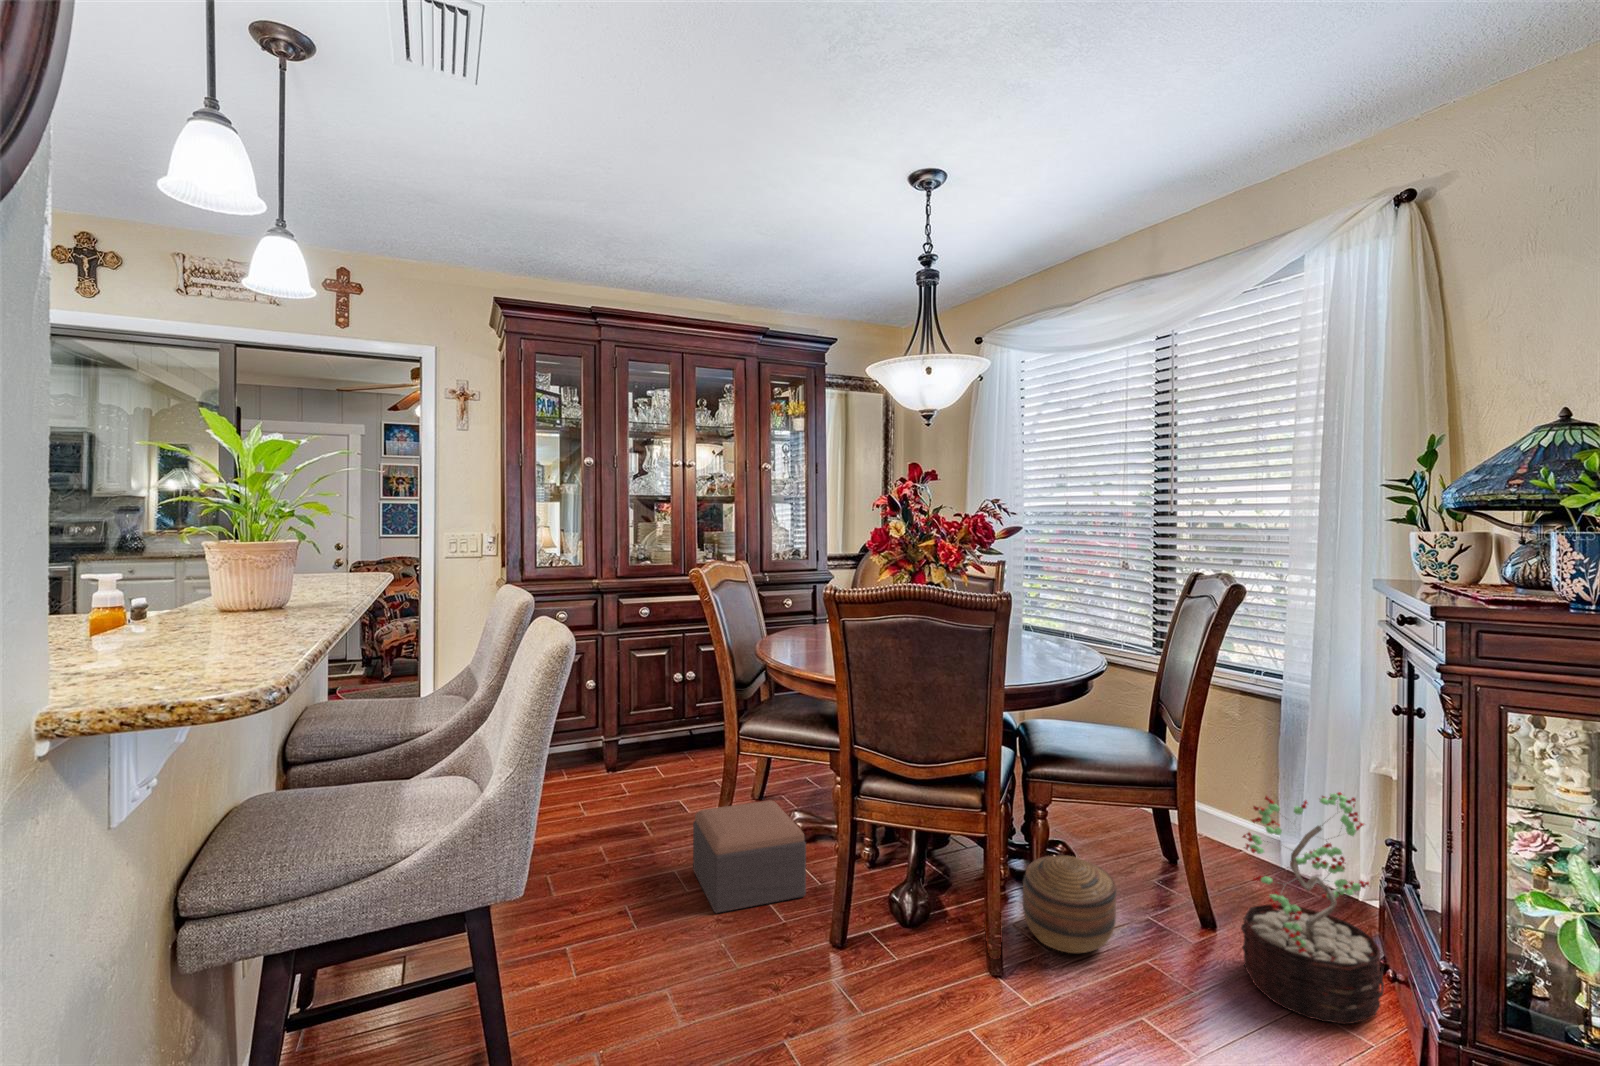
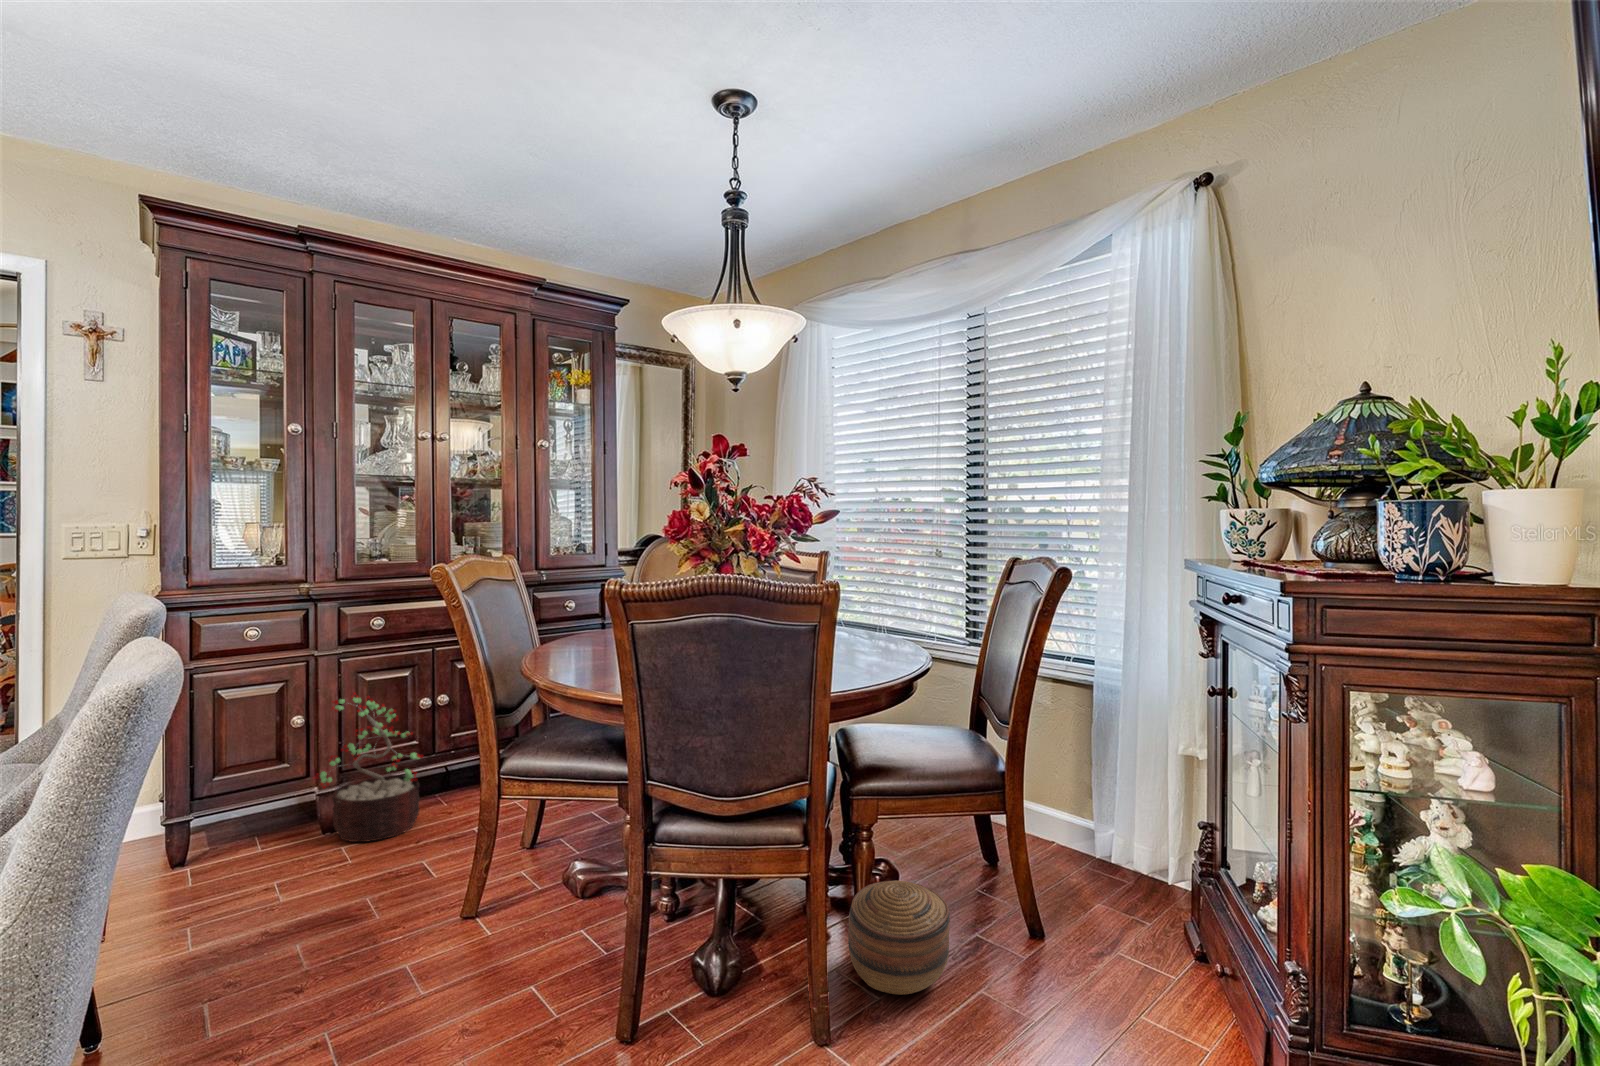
decorative plant: present [1241,792,1384,1024] -> present [313,693,423,842]
footstool: present [693,800,806,913] -> none [436,851,588,1012]

